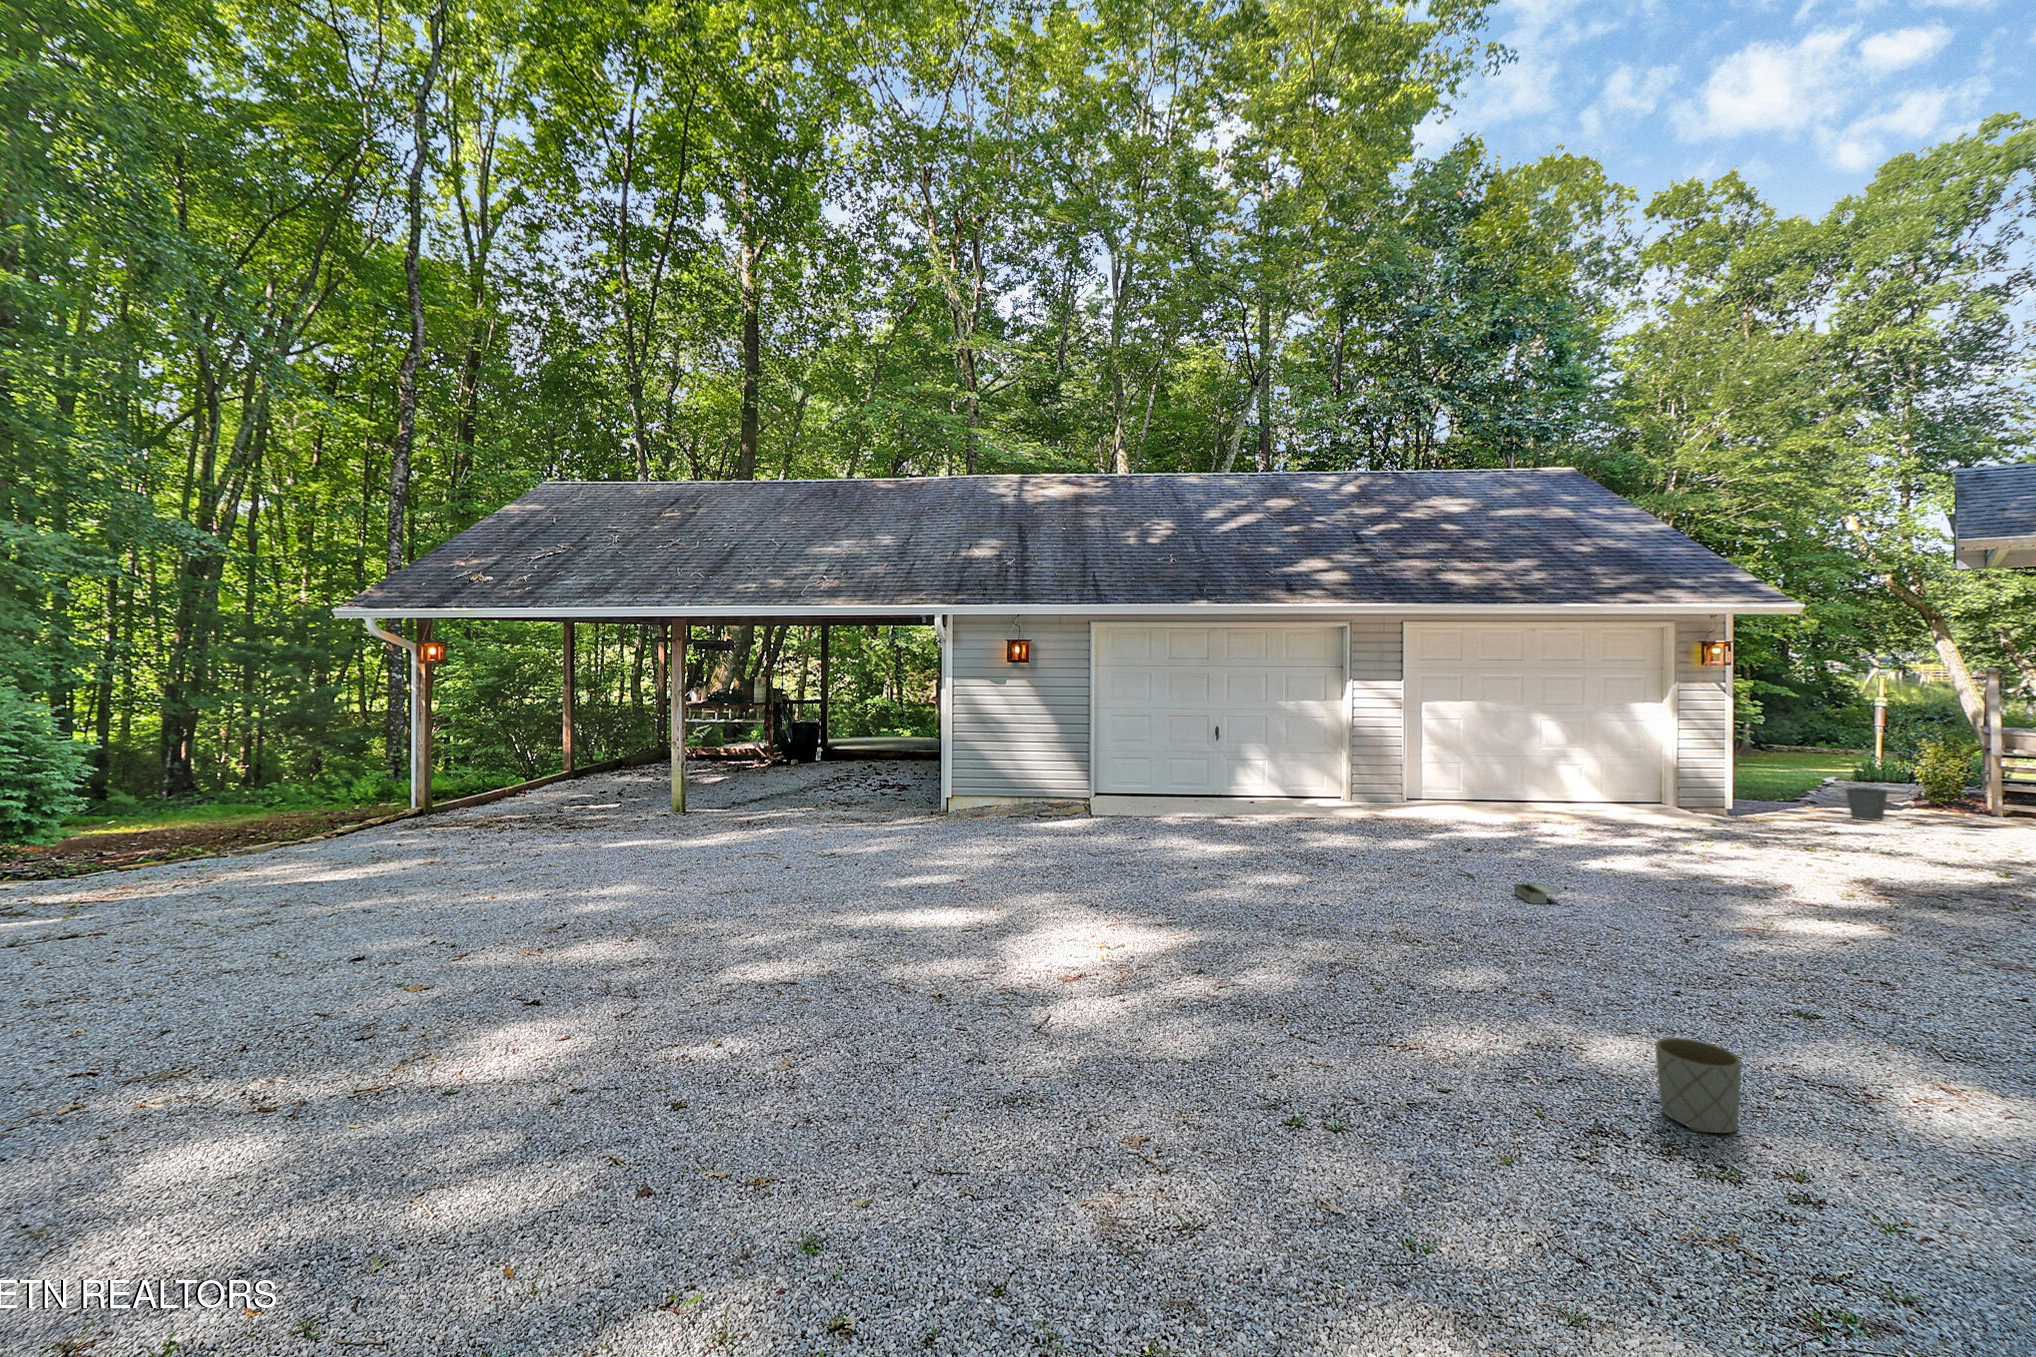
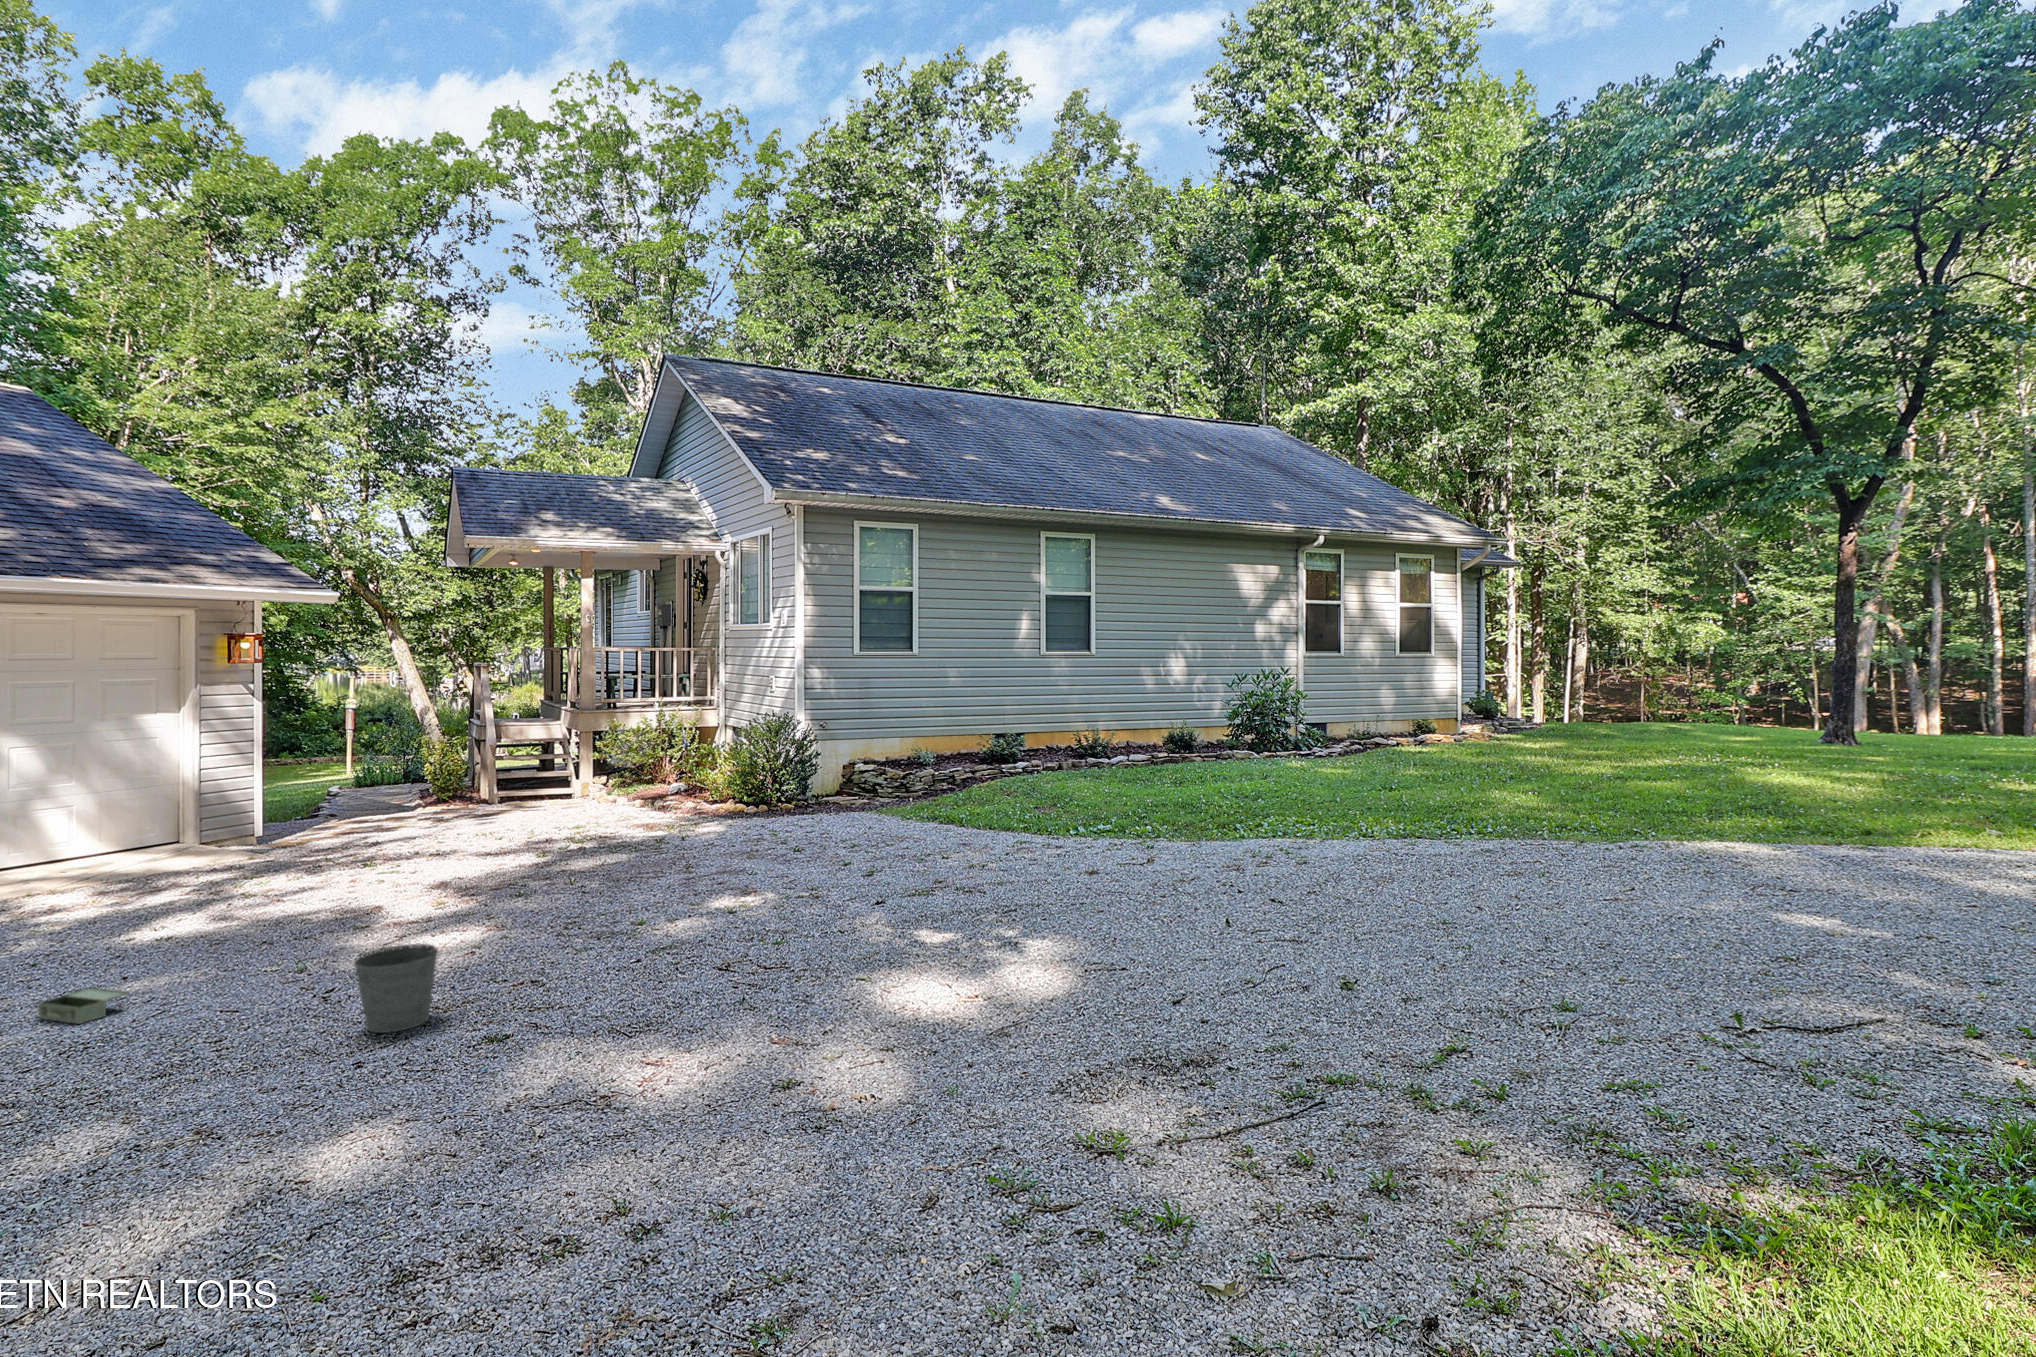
bucket: present [1846,788,1887,821] -> present [354,944,438,1033]
planter: present [1655,1038,1741,1133] -> none [443,1101,536,1219]

